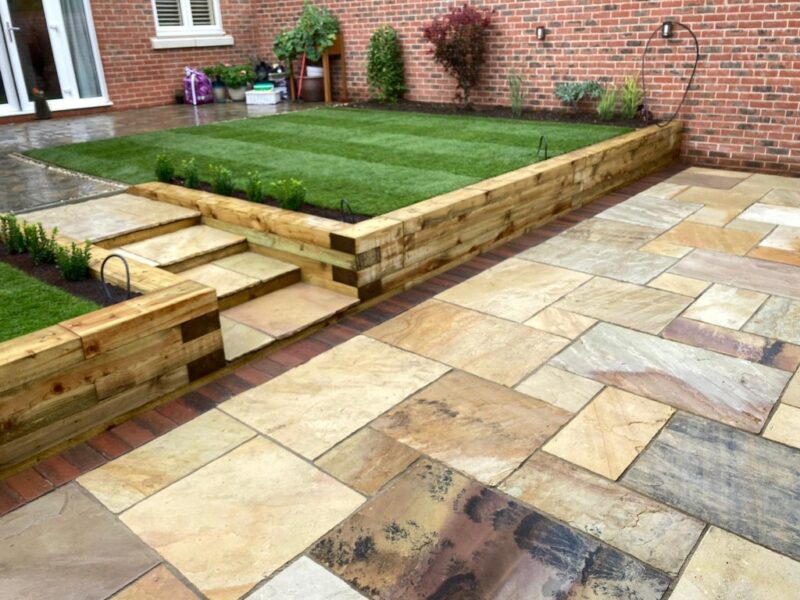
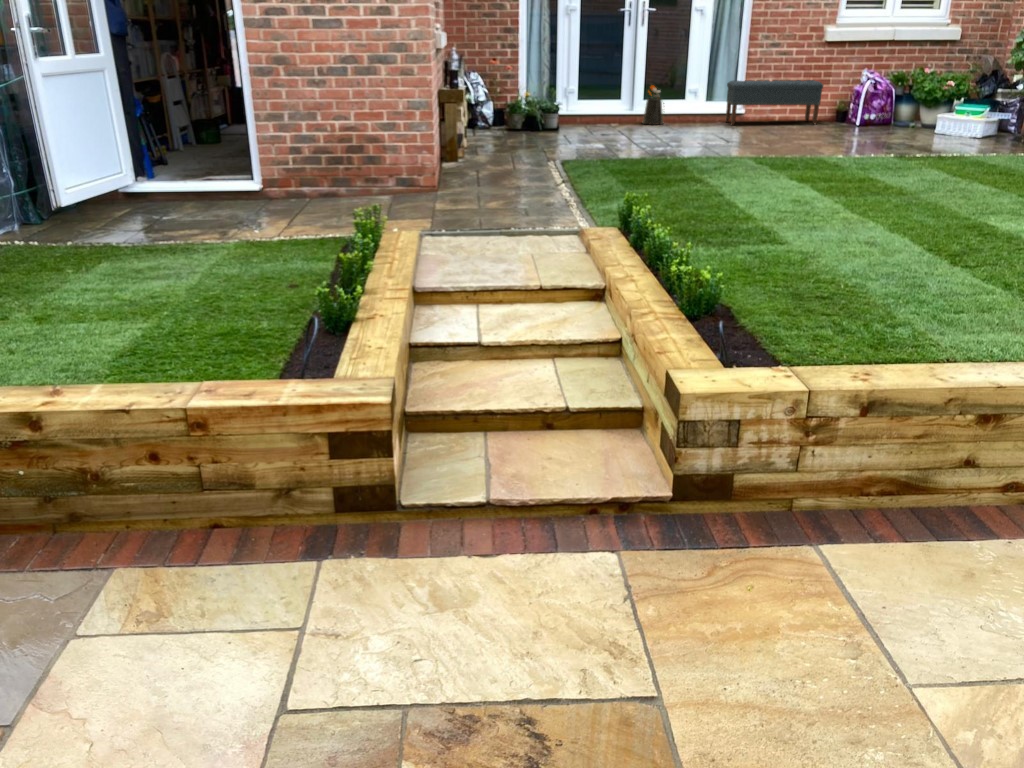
bench: none [94,76,169,113] -> present [726,80,823,125]

